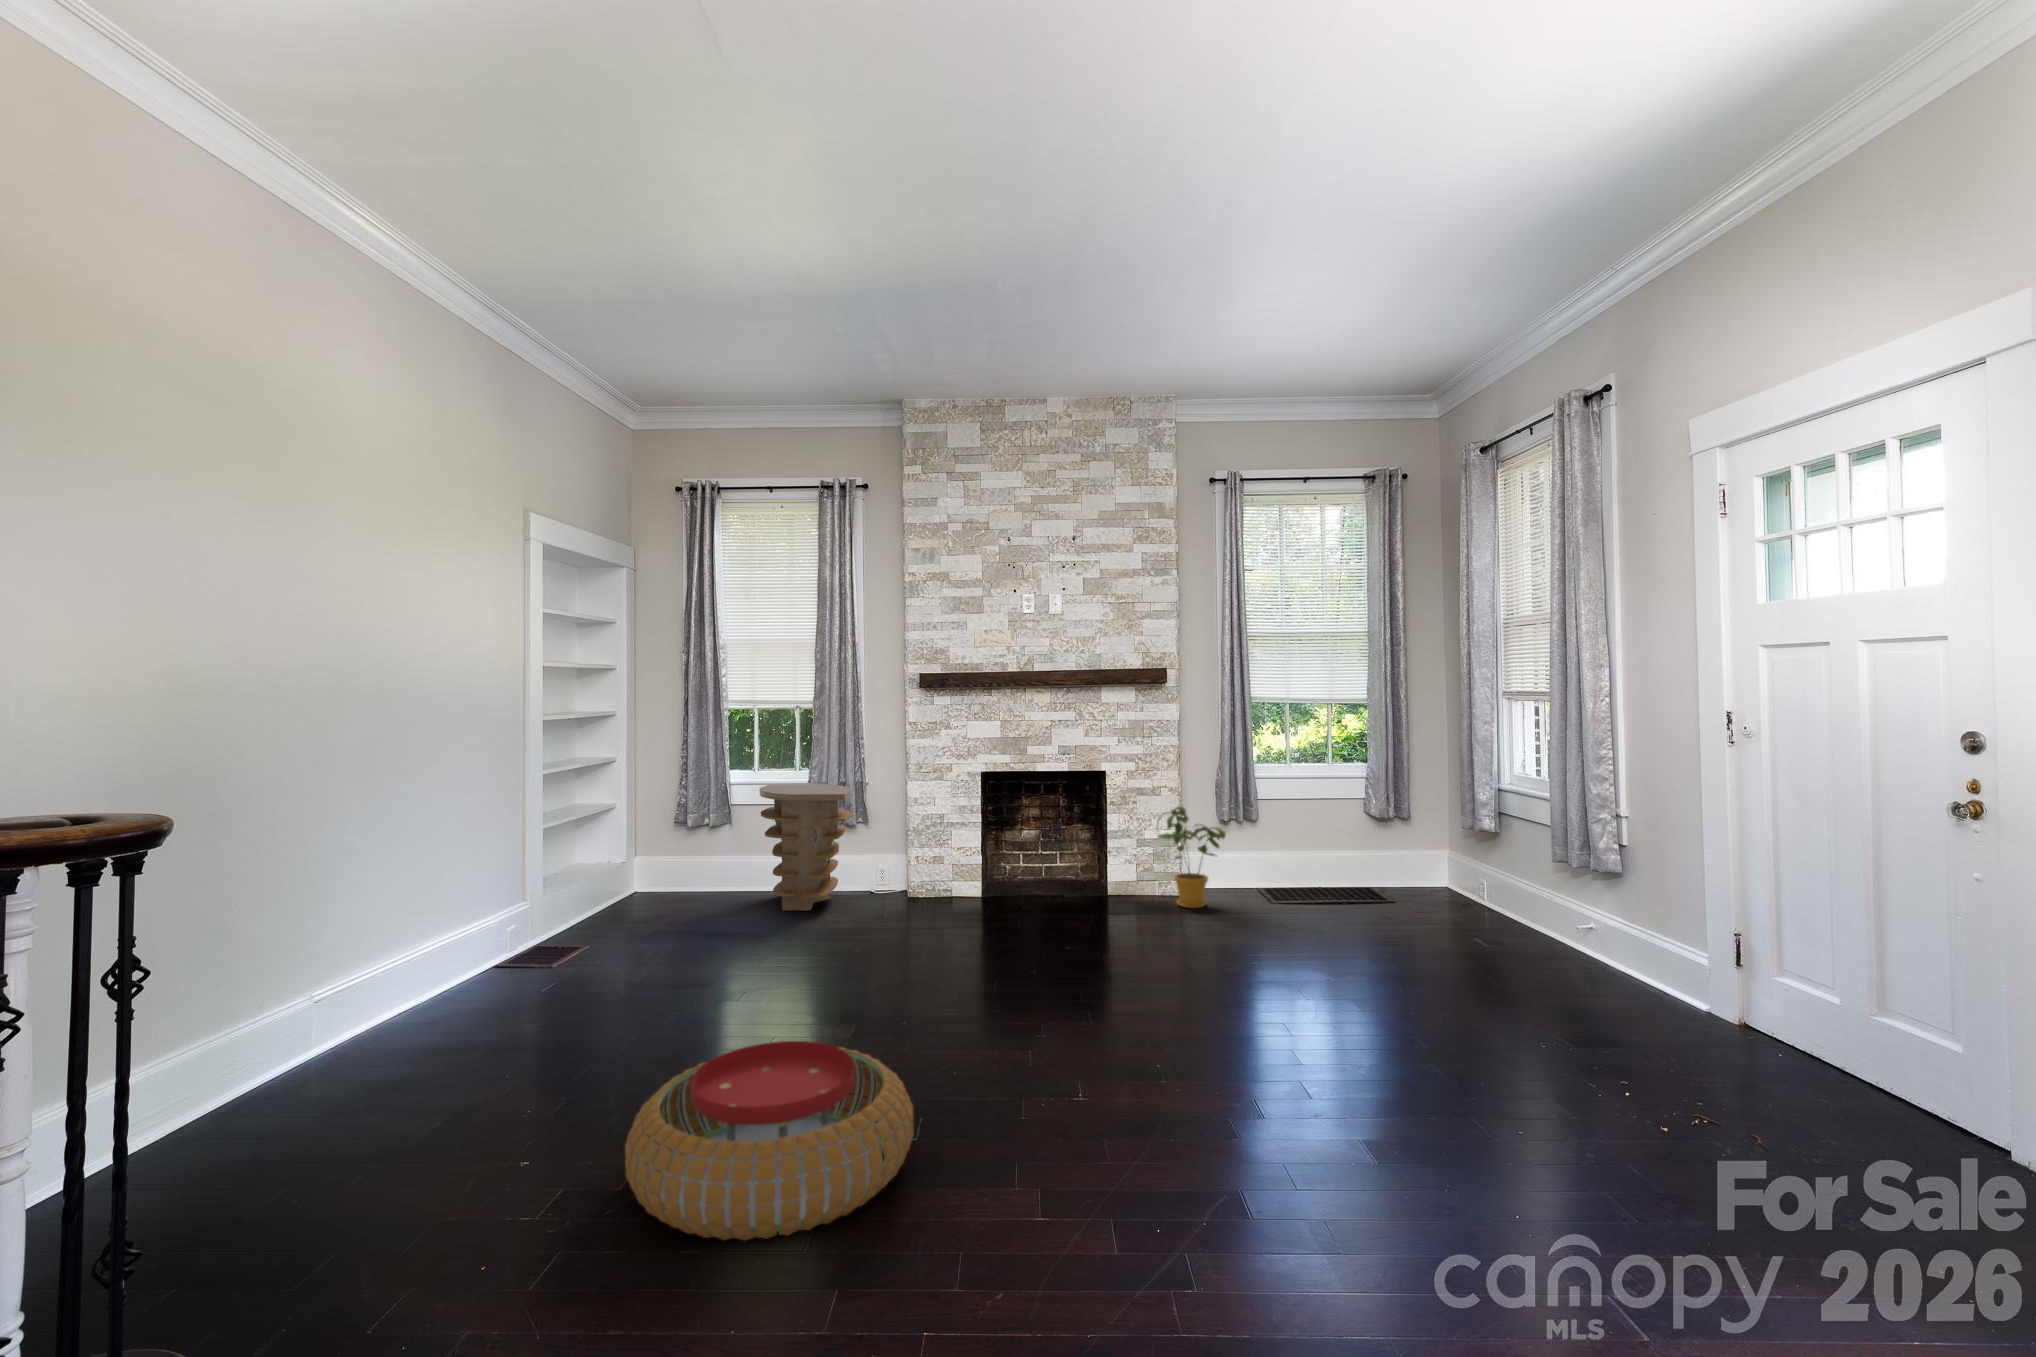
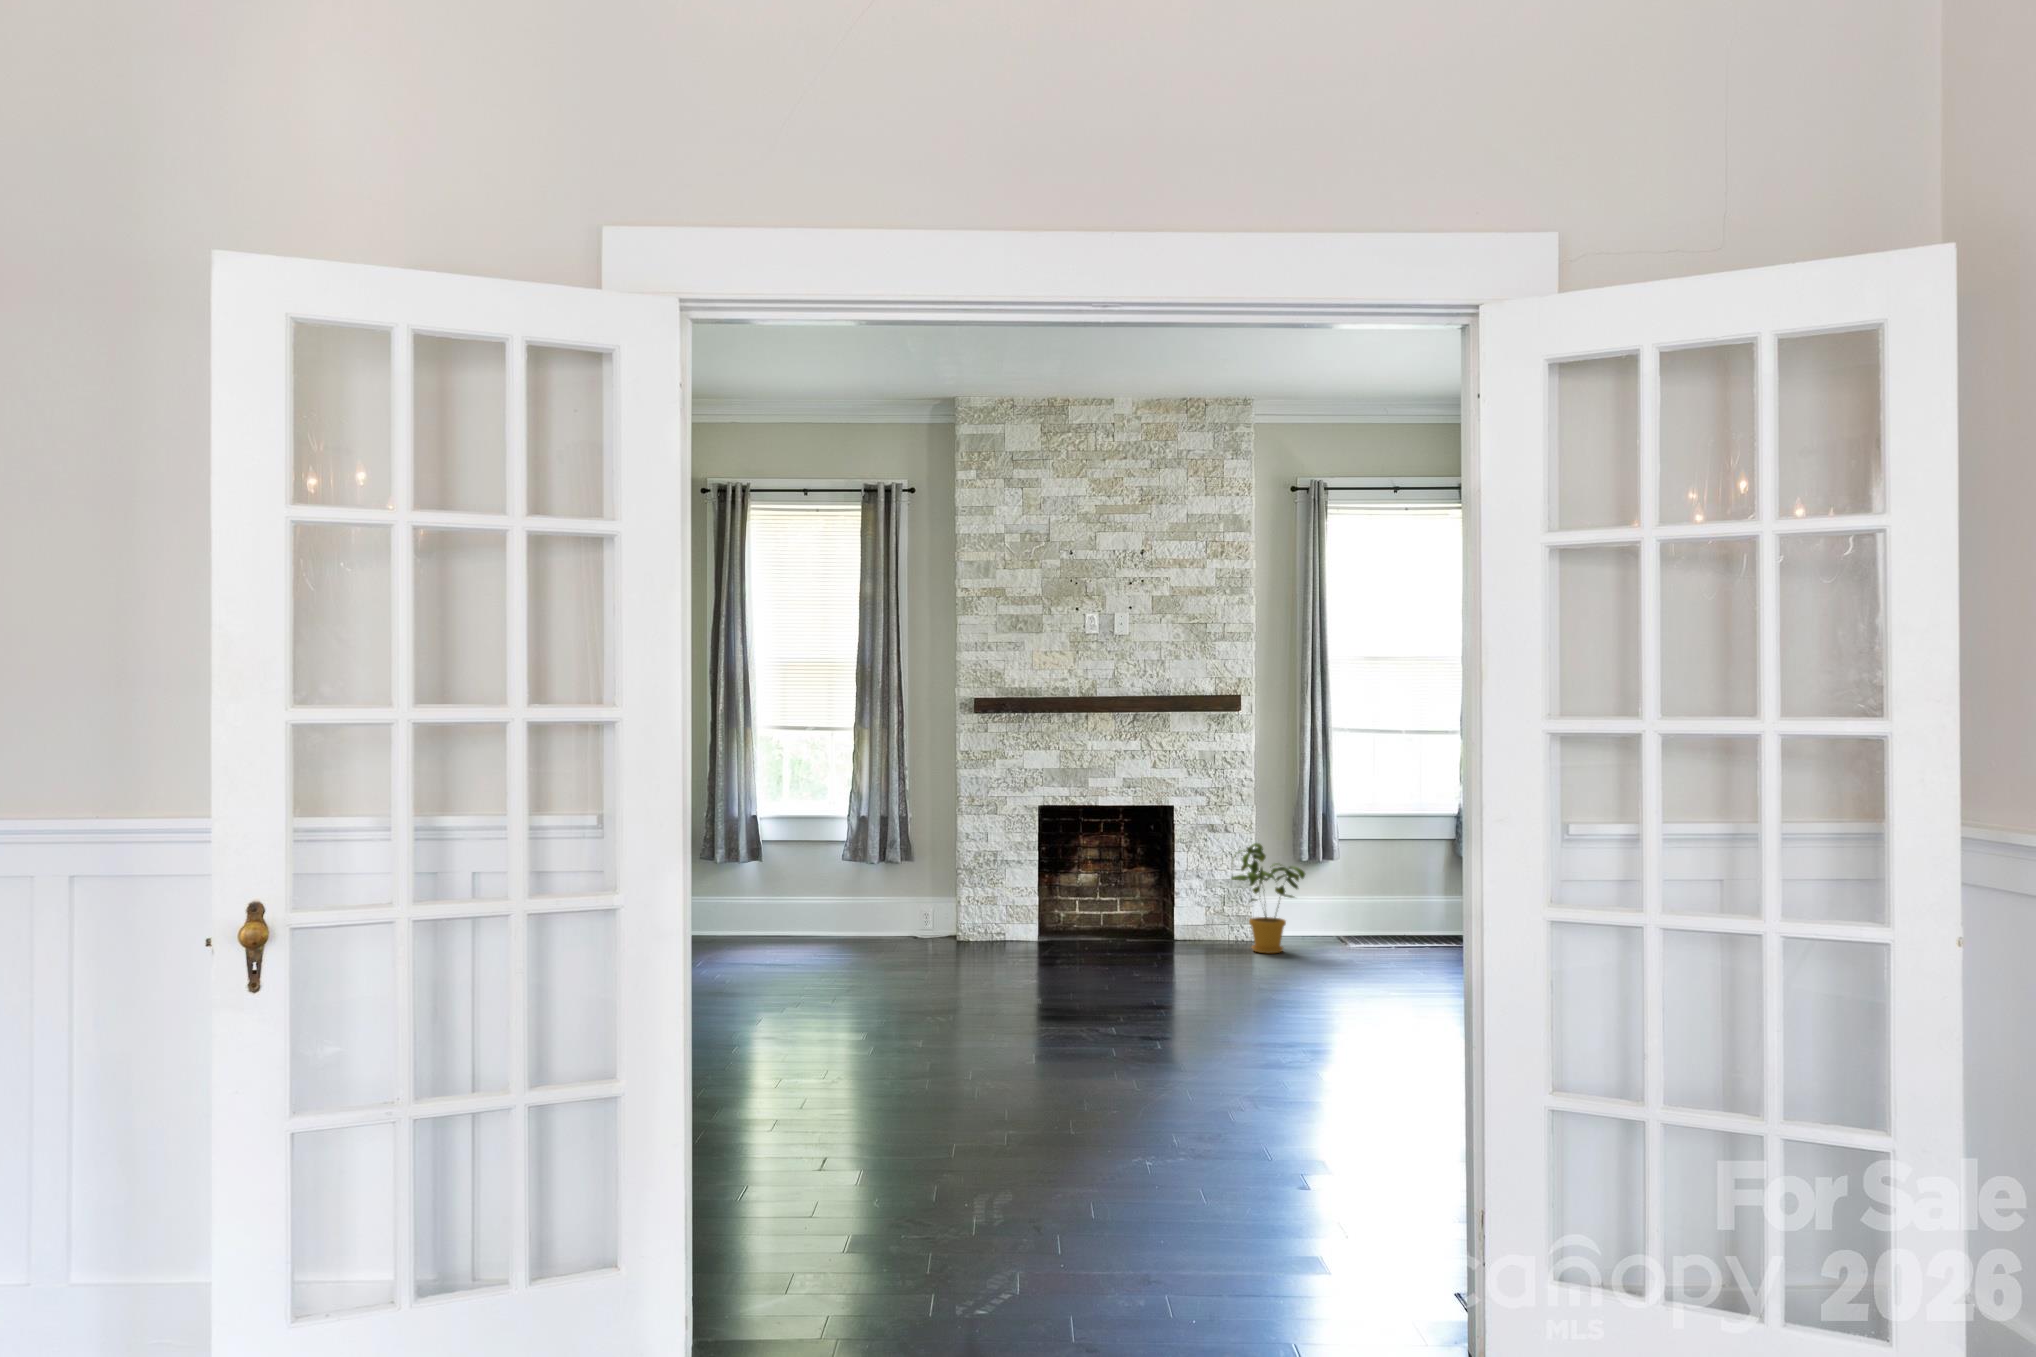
side table: present [760,784,852,911] -> none [797,817,902,952]
pouf: present [625,1041,913,1240] -> none [818,1014,1050,1143]

